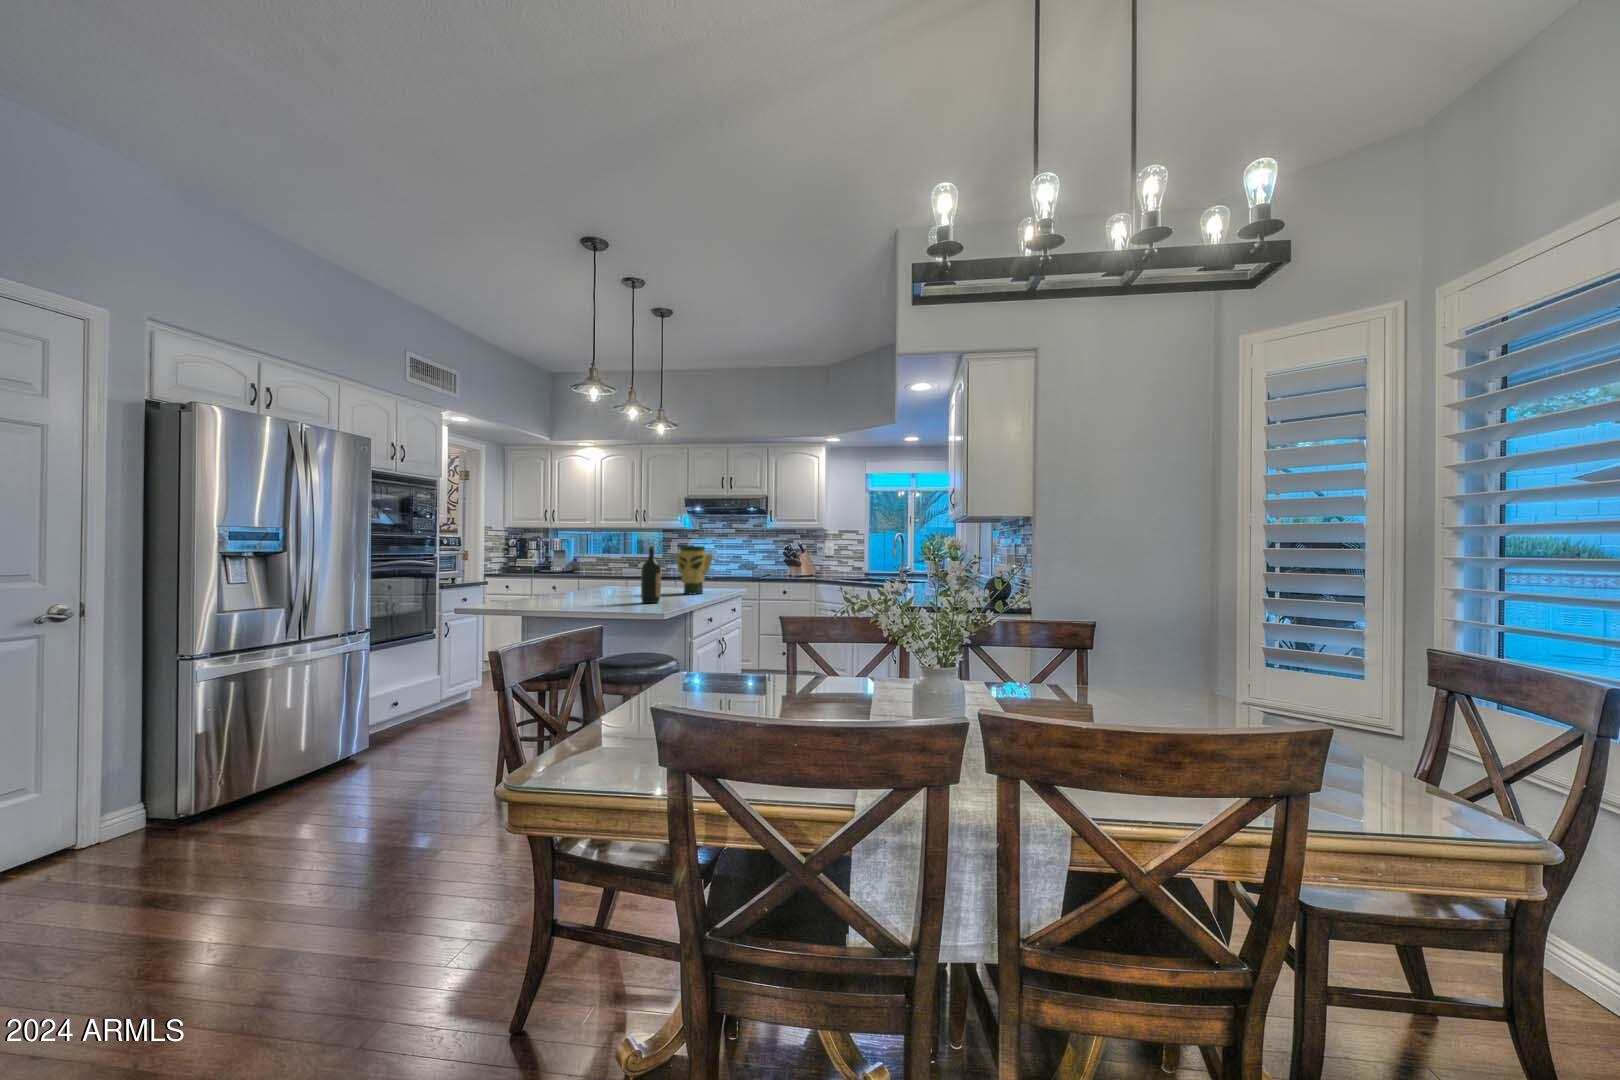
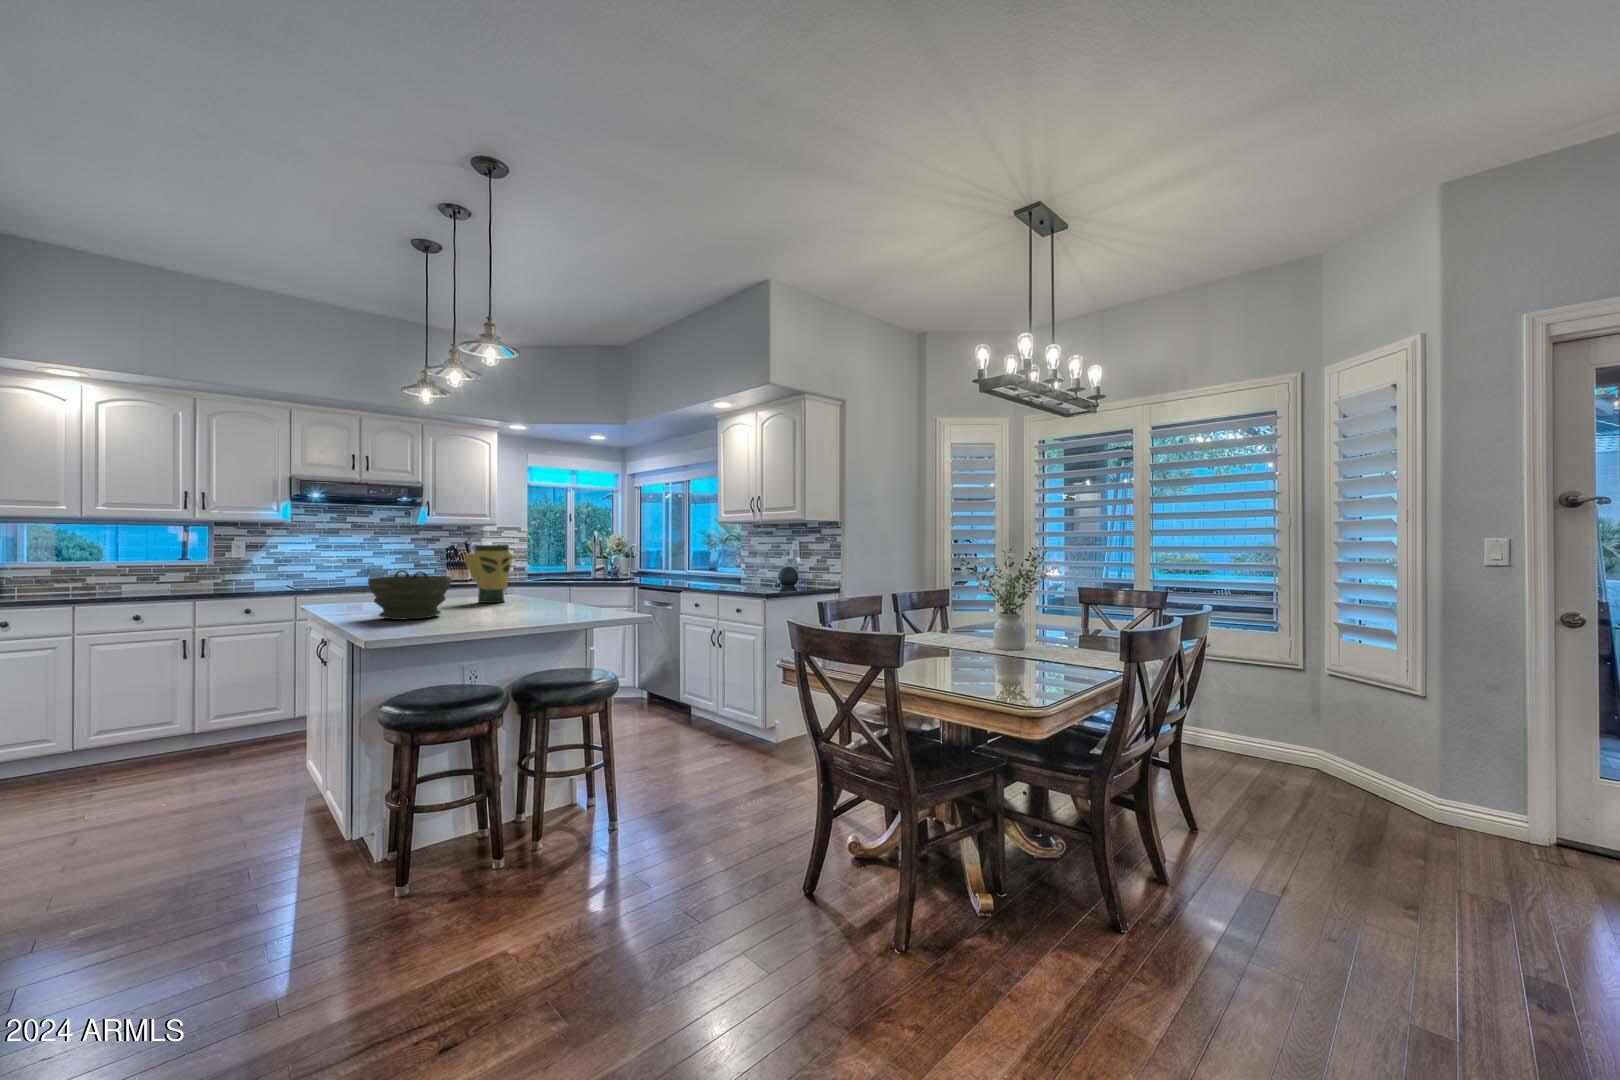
wine bottle: present [641,546,661,603] -> none [528,545,553,611]
bowl: none [545,564,603,601] -> present [368,570,451,620]

